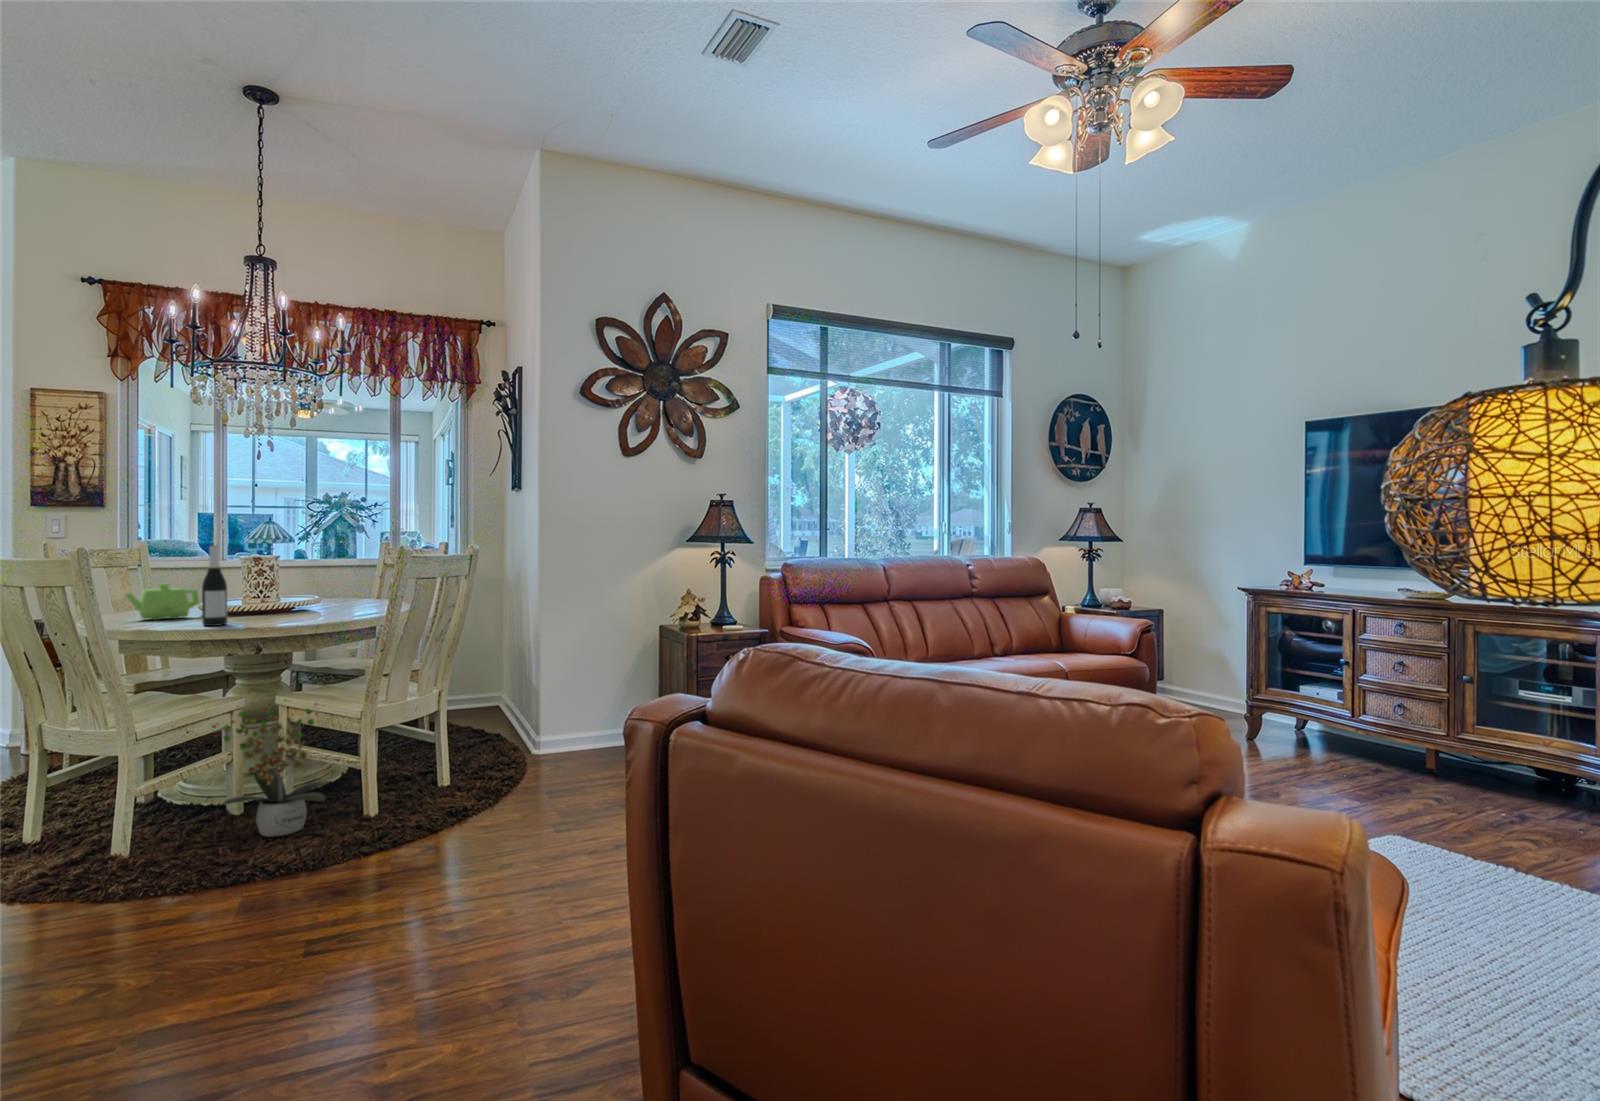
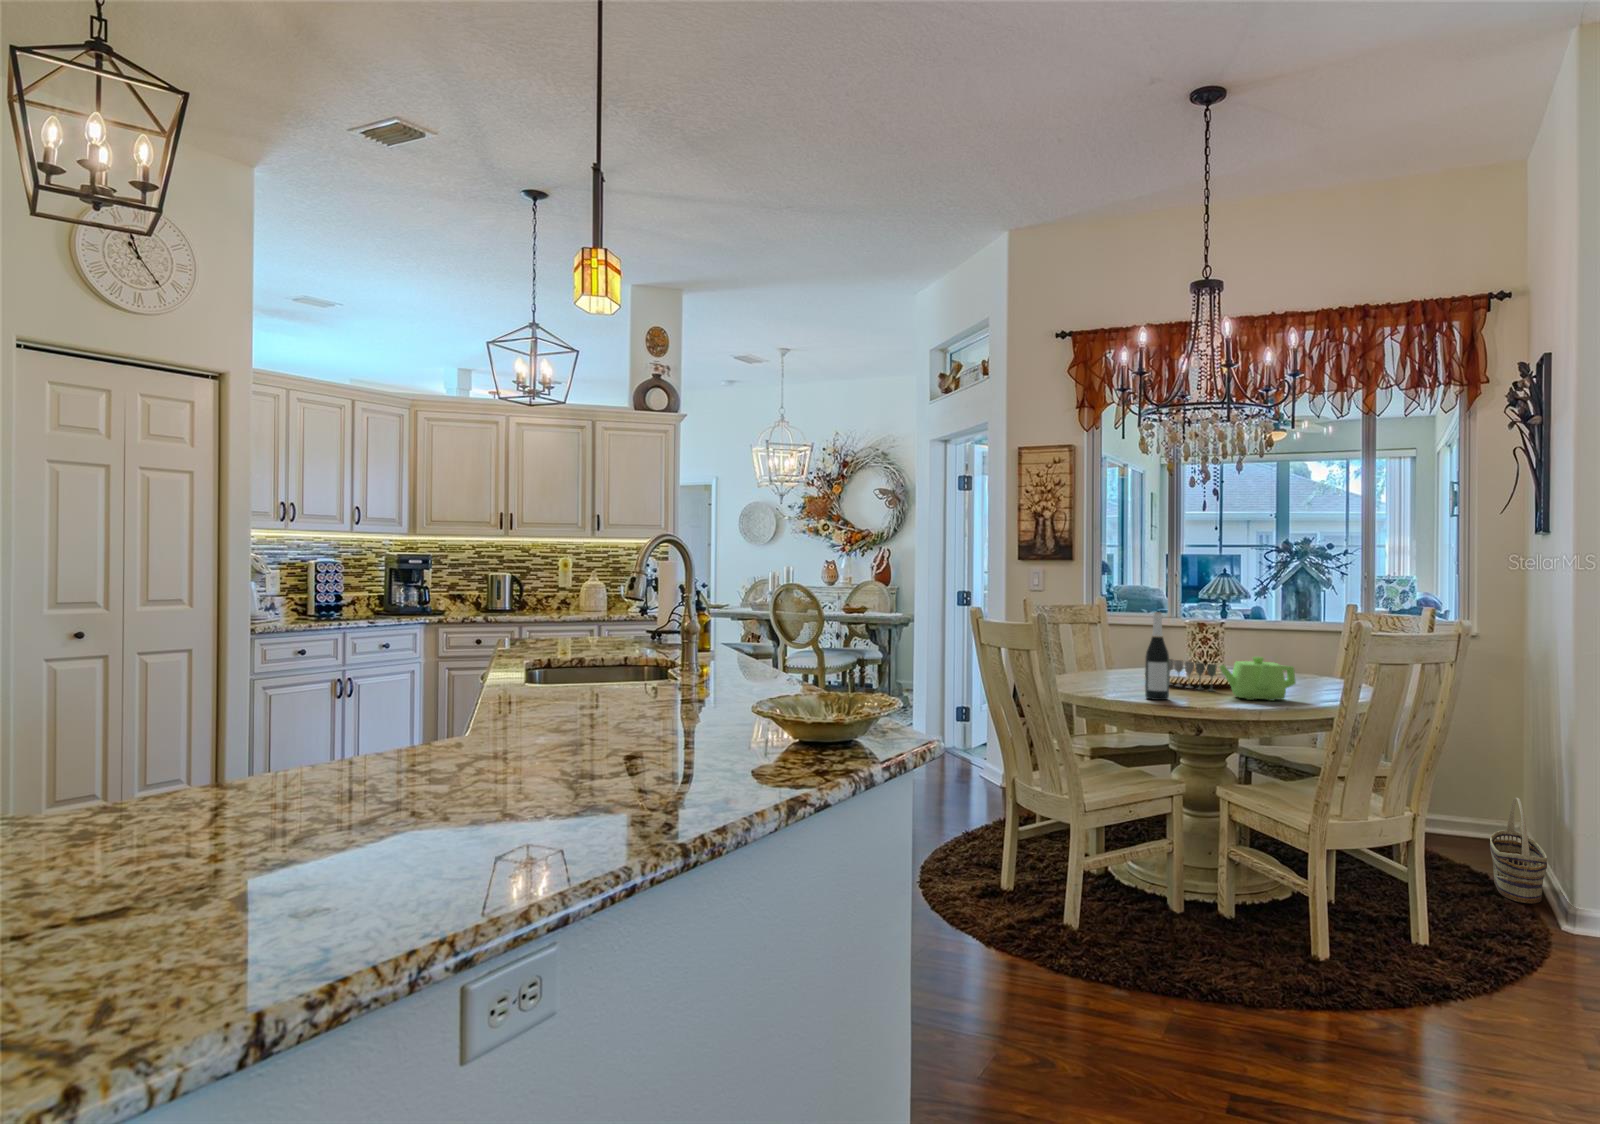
teapot: present [125,584,199,620] -> present [1219,657,1296,701]
wine glass: none [221,593,273,617] -> present [1169,659,1217,691]
basket: none [483,671,516,741] -> present [1490,798,1547,904]
potted plant: present [212,704,327,837] -> none [1150,797,1274,959]

